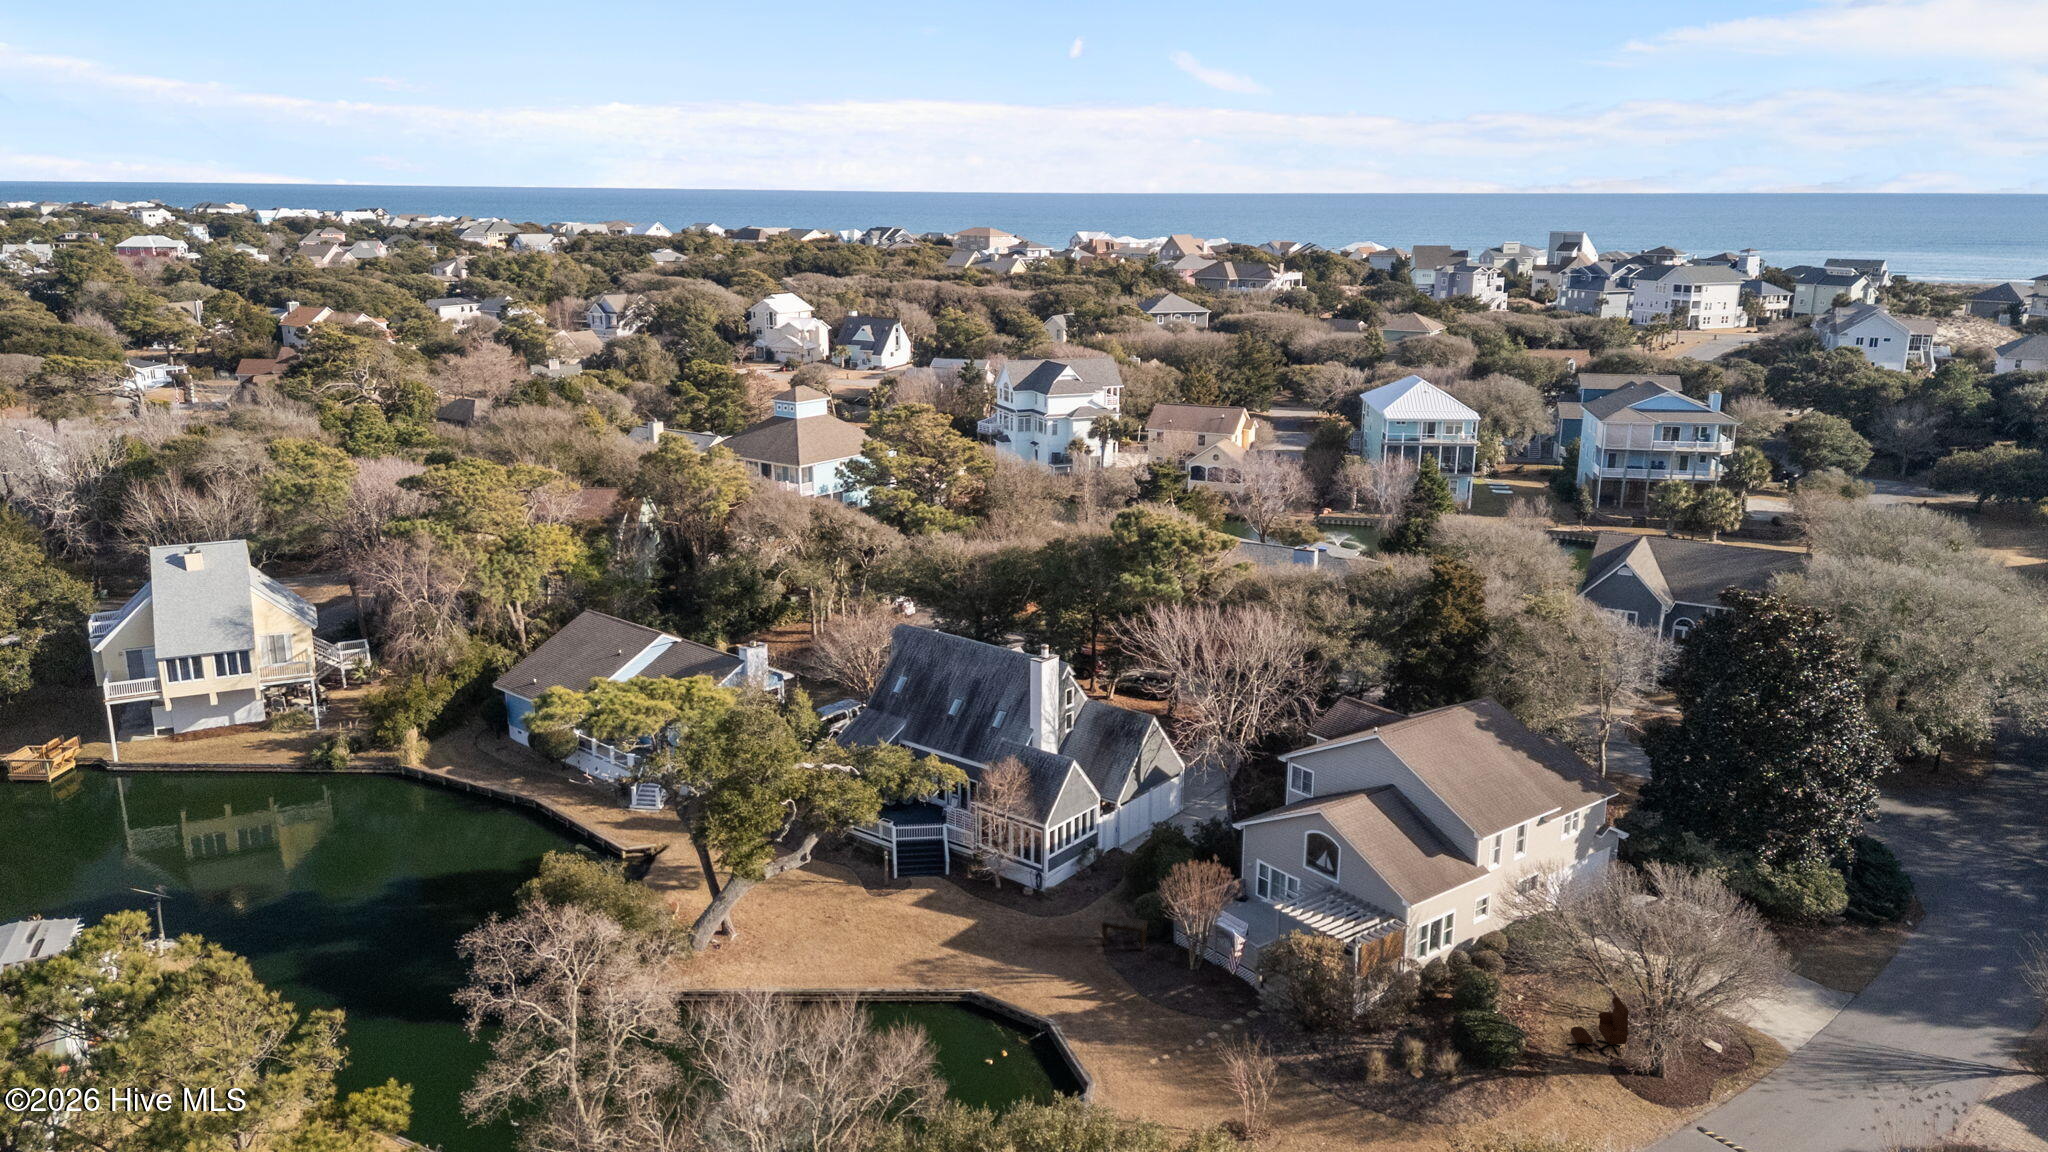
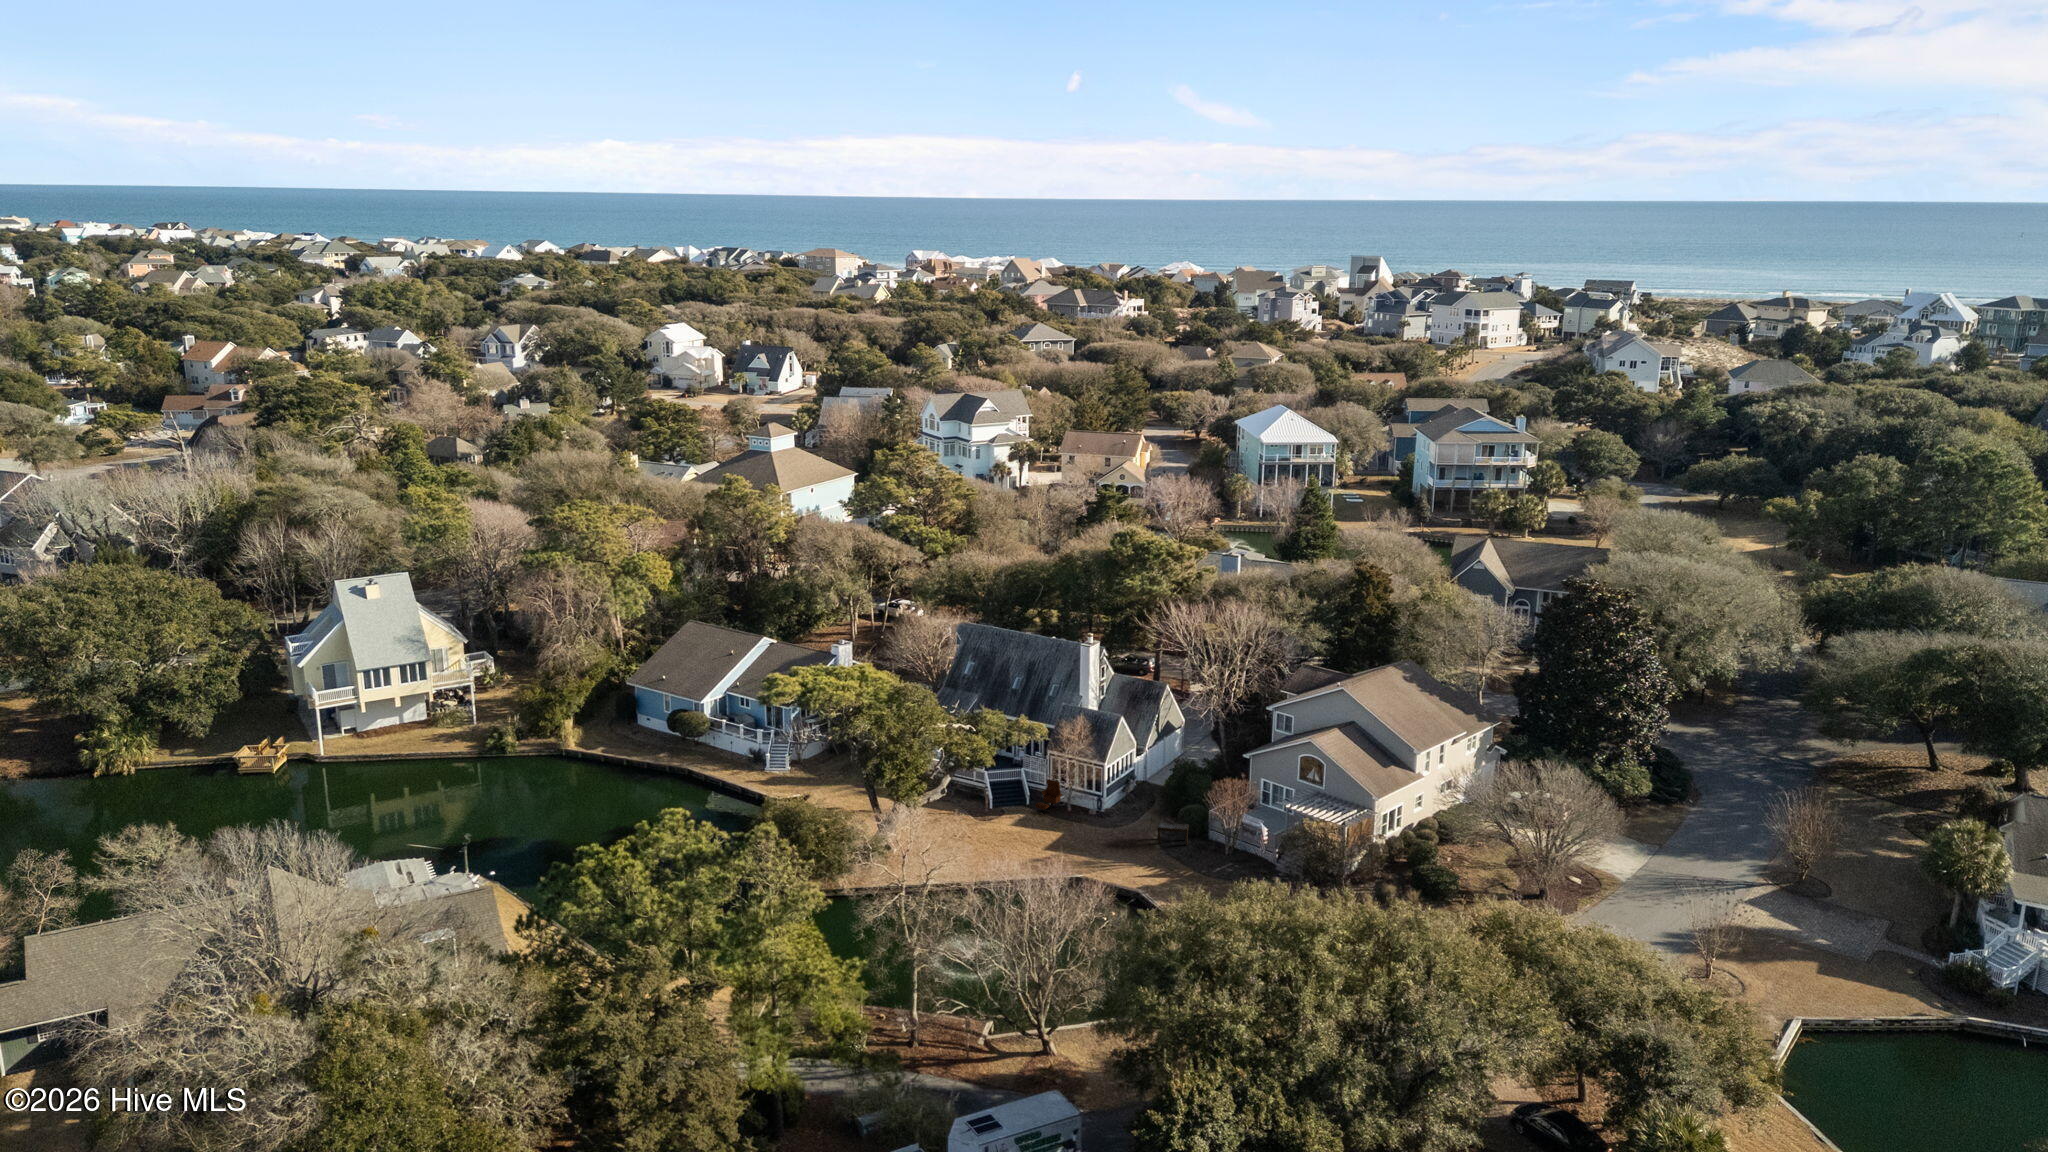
lounge chair: present [1567,997,1629,1055] -> present [1035,780,1062,815]

